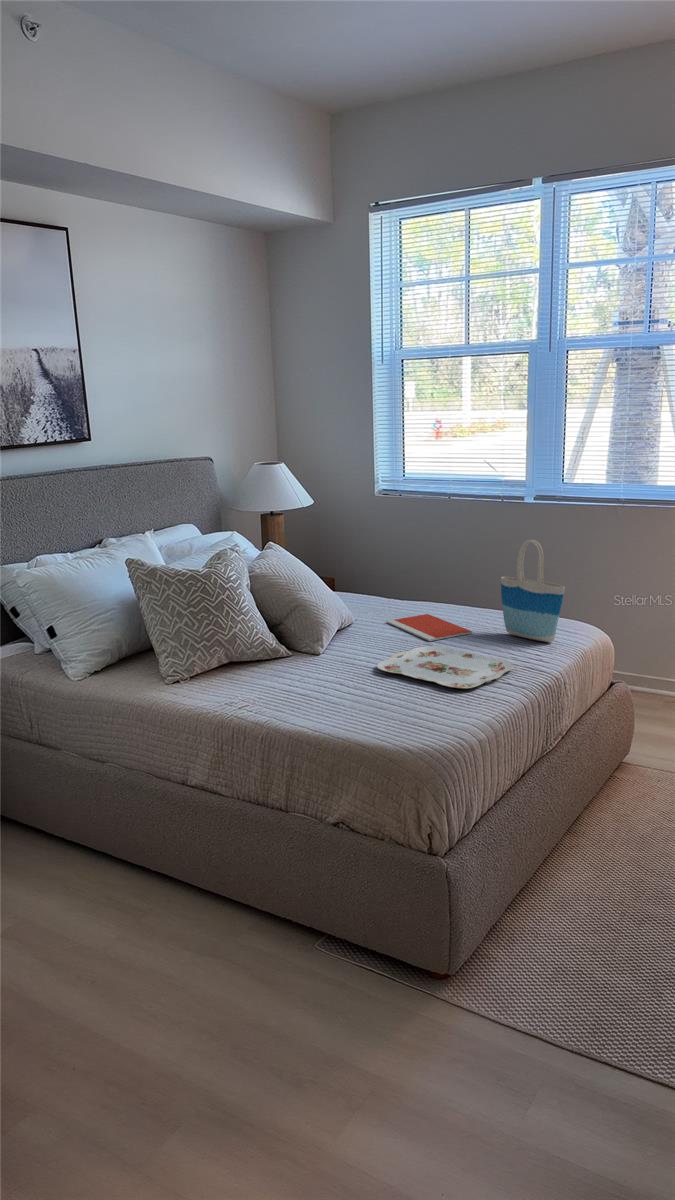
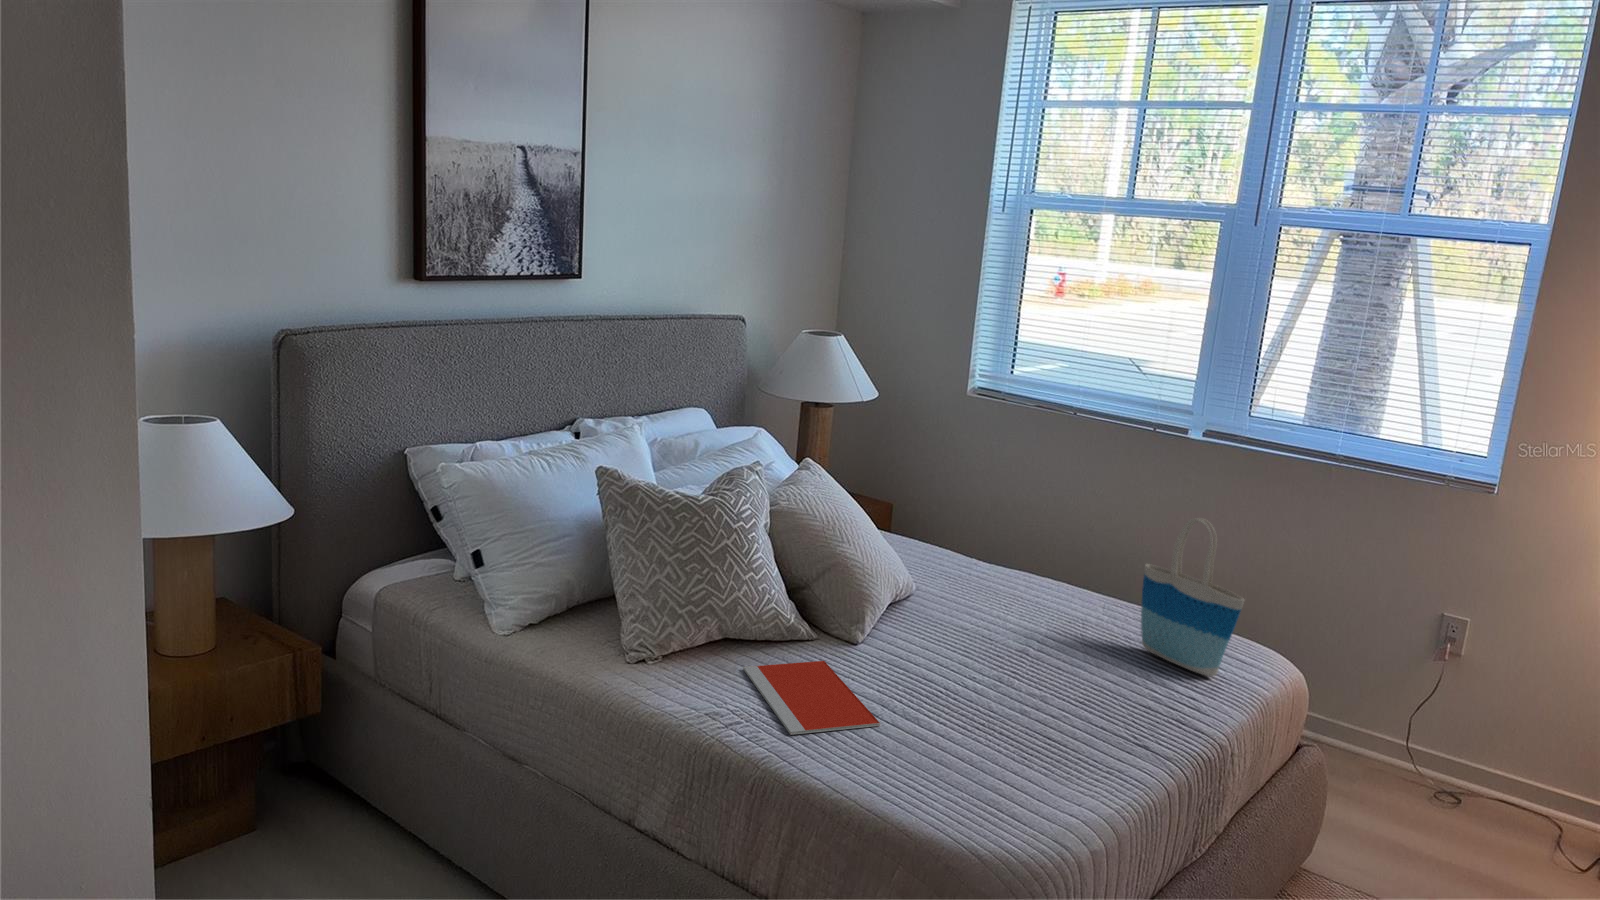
notebook: present [386,614,473,641] -> present [743,661,880,735]
serving tray: present [377,646,514,689] -> none [941,656,1152,749]

